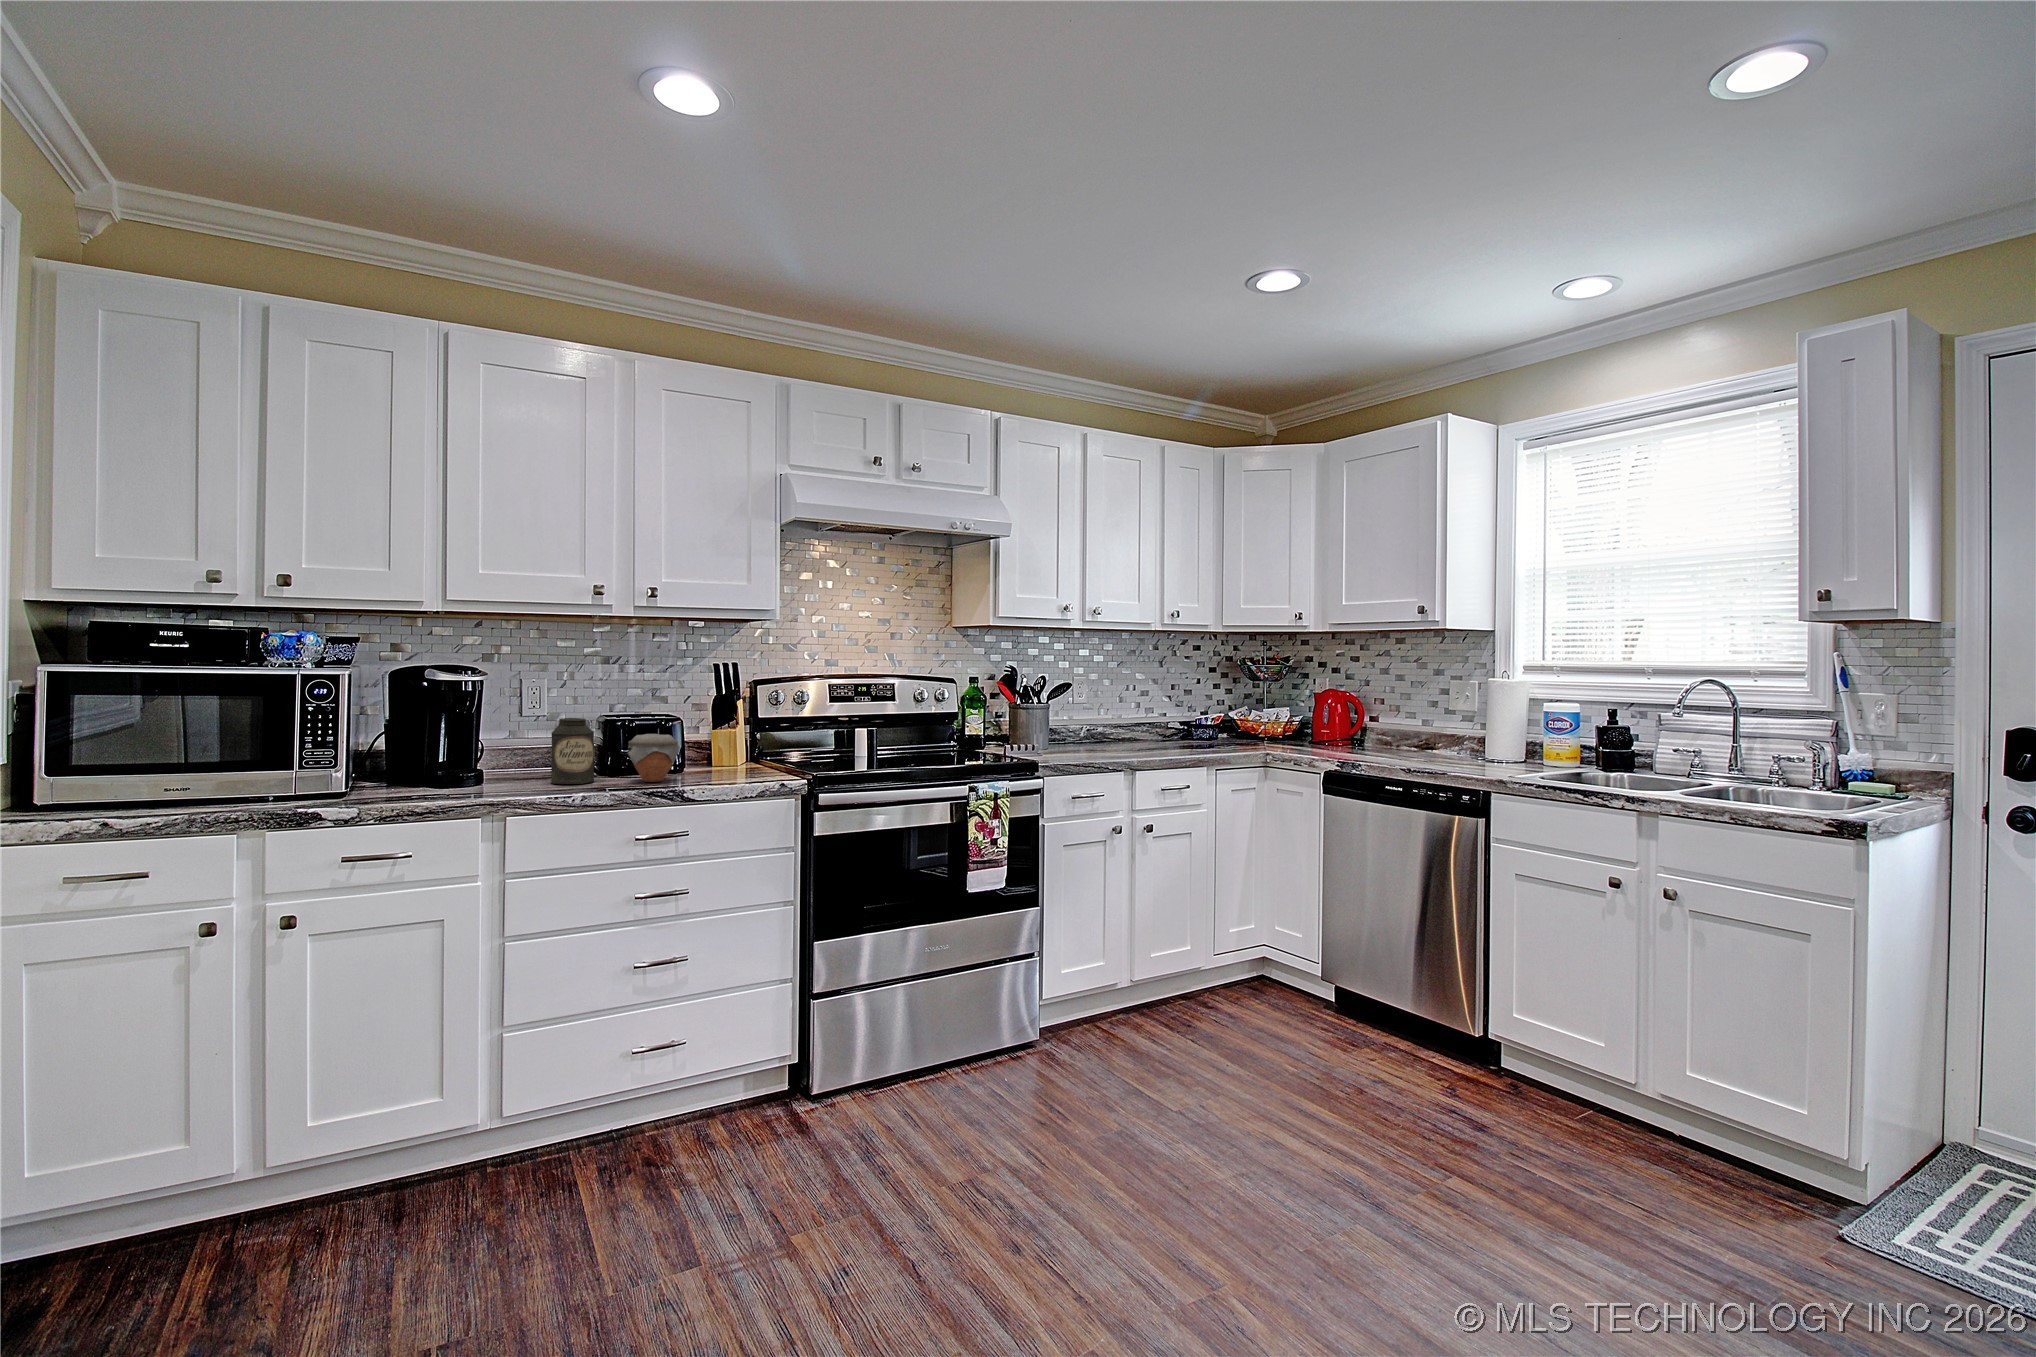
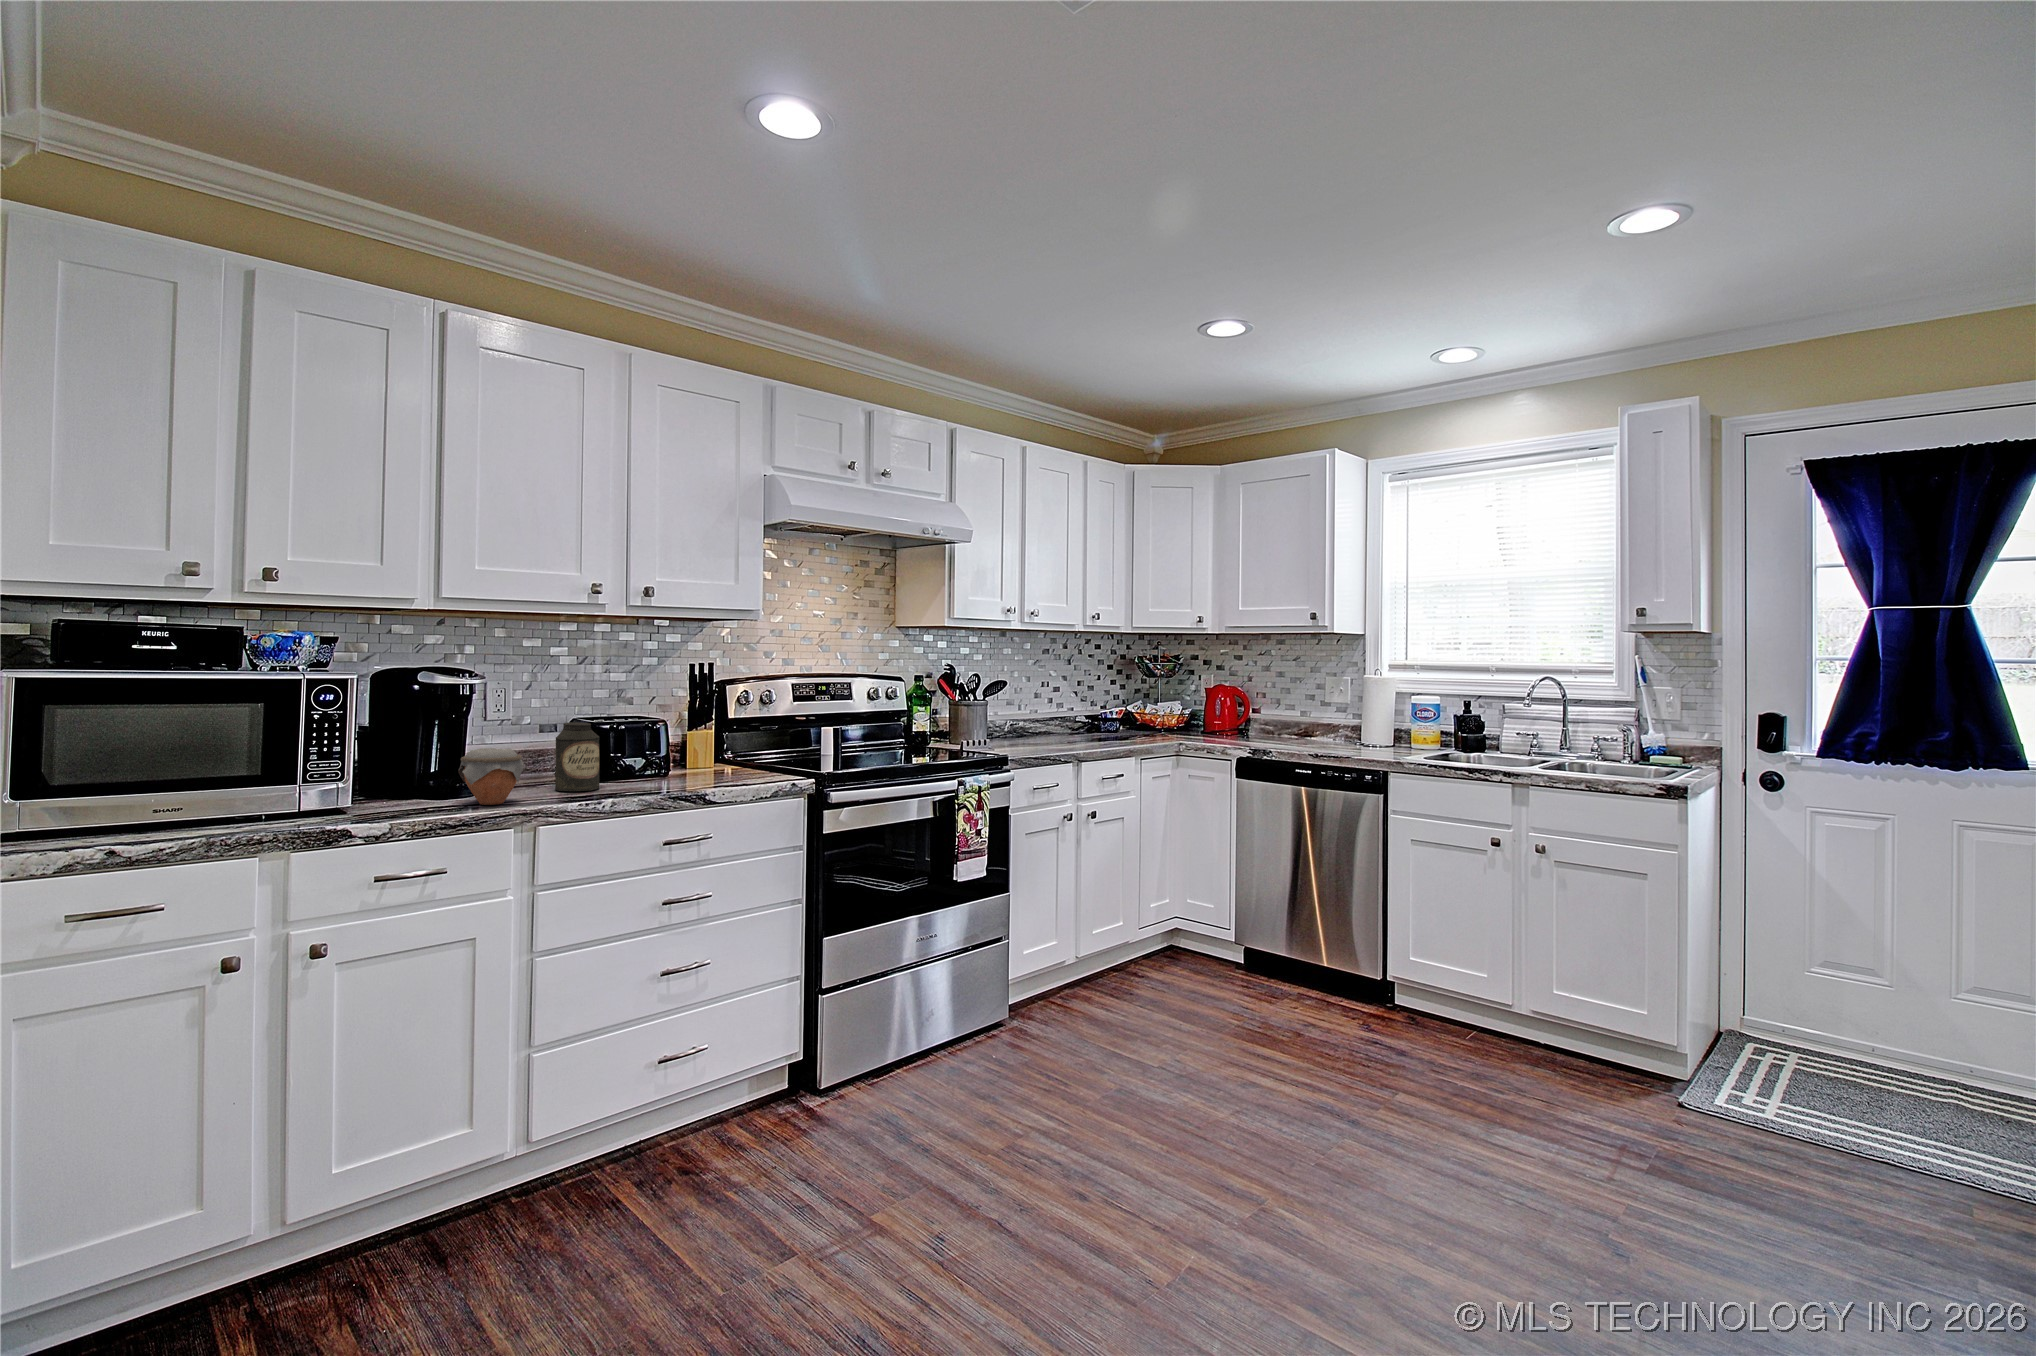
jar: present [627,734,680,782] -> present [458,748,524,805]

